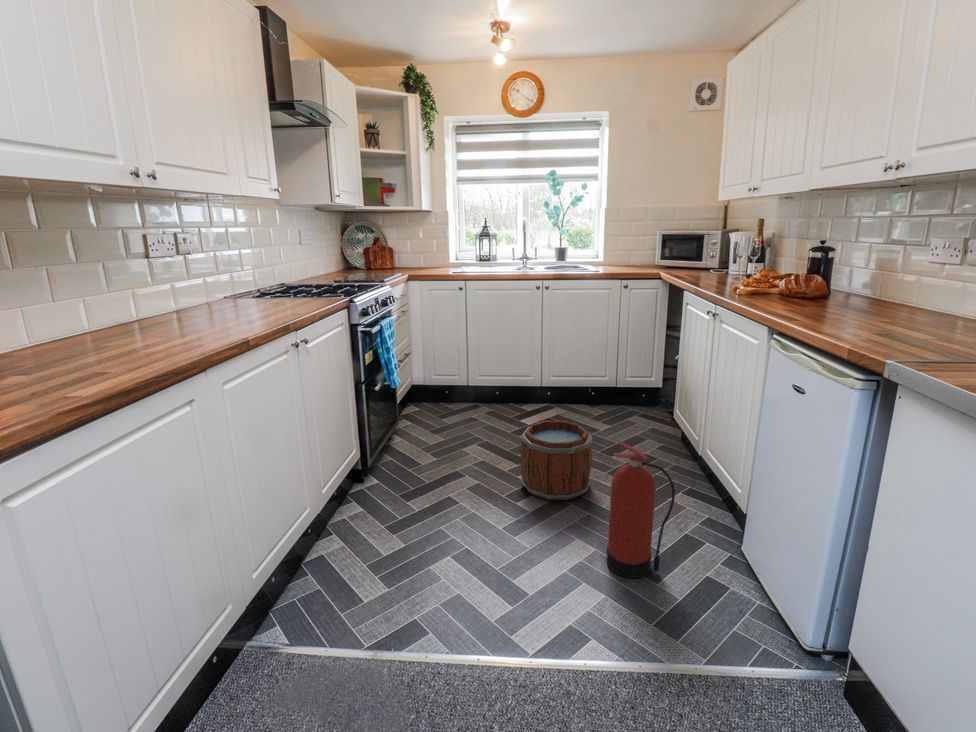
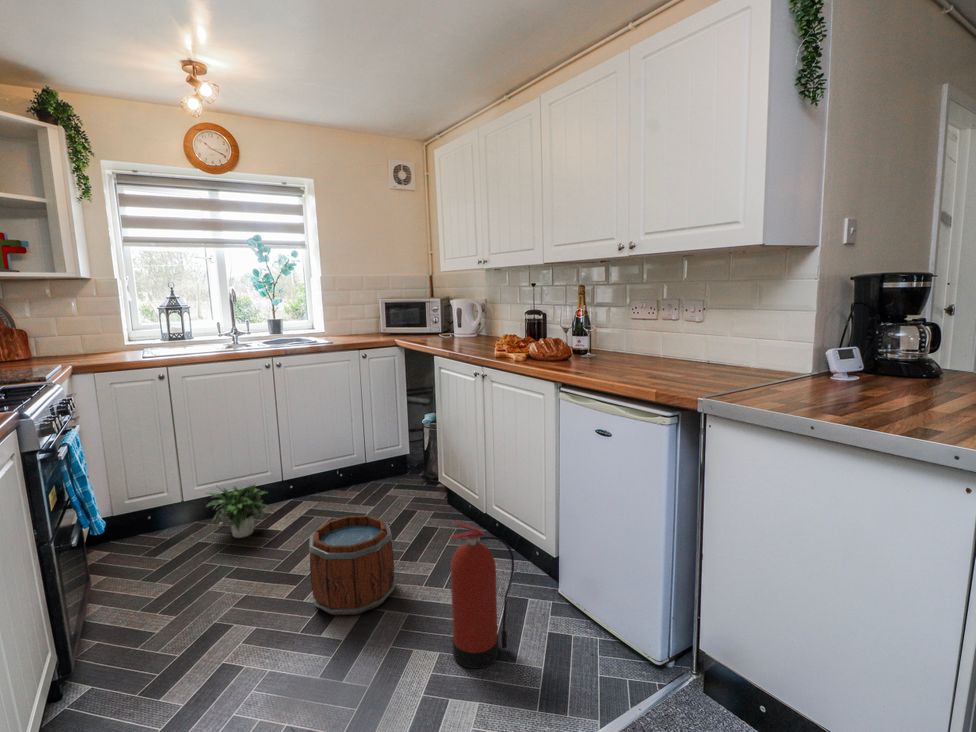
potted plant: none [468,377,524,421] -> present [206,485,273,538]

